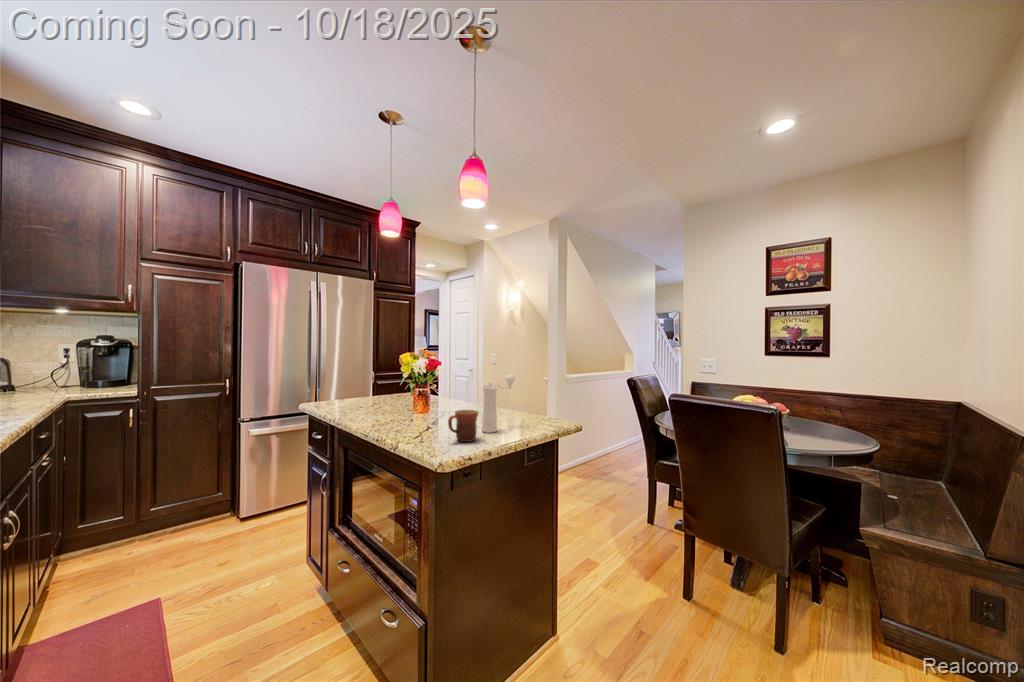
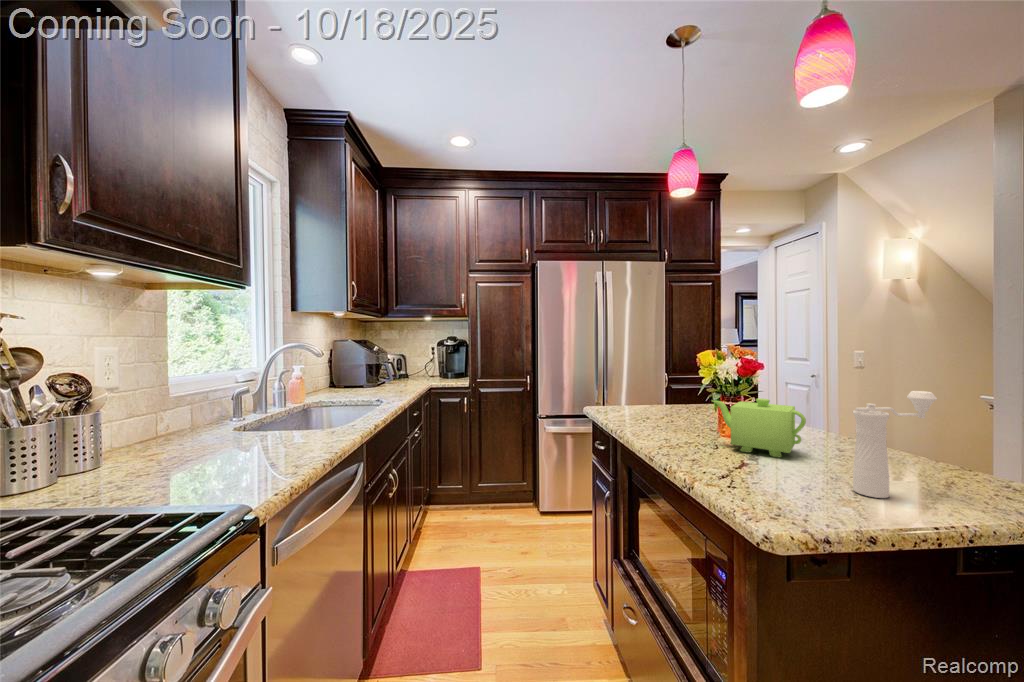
teapot: none [409,385,463,421] -> present [713,398,806,457]
mug: present [448,410,478,442] -> none [781,447,847,508]

